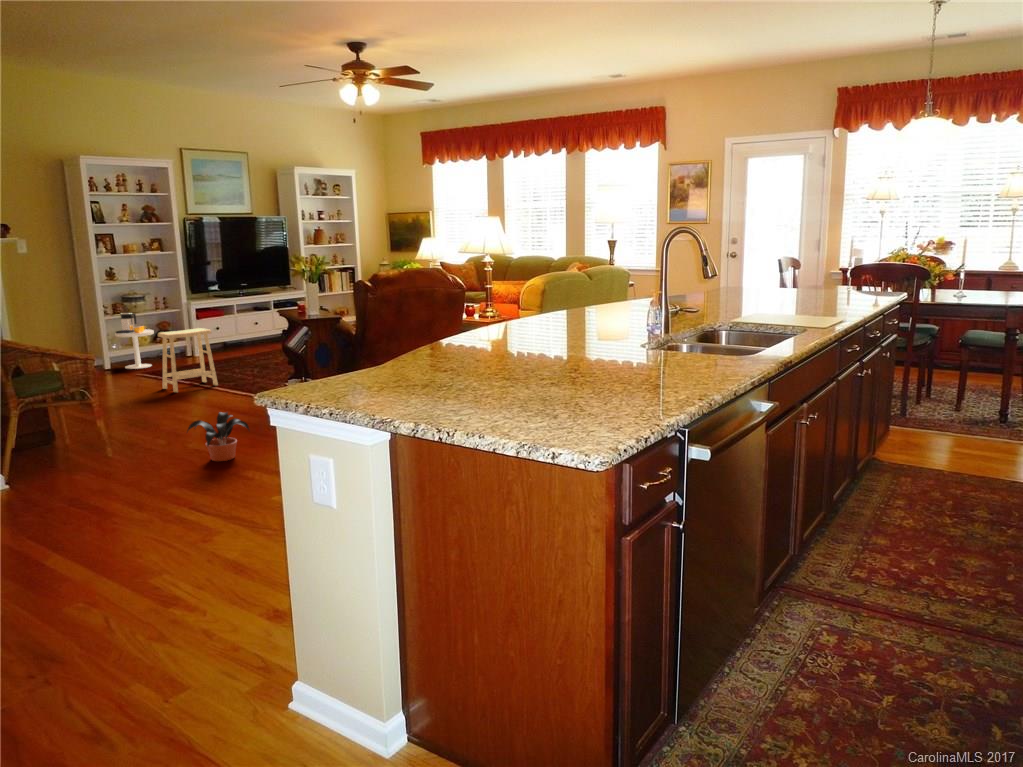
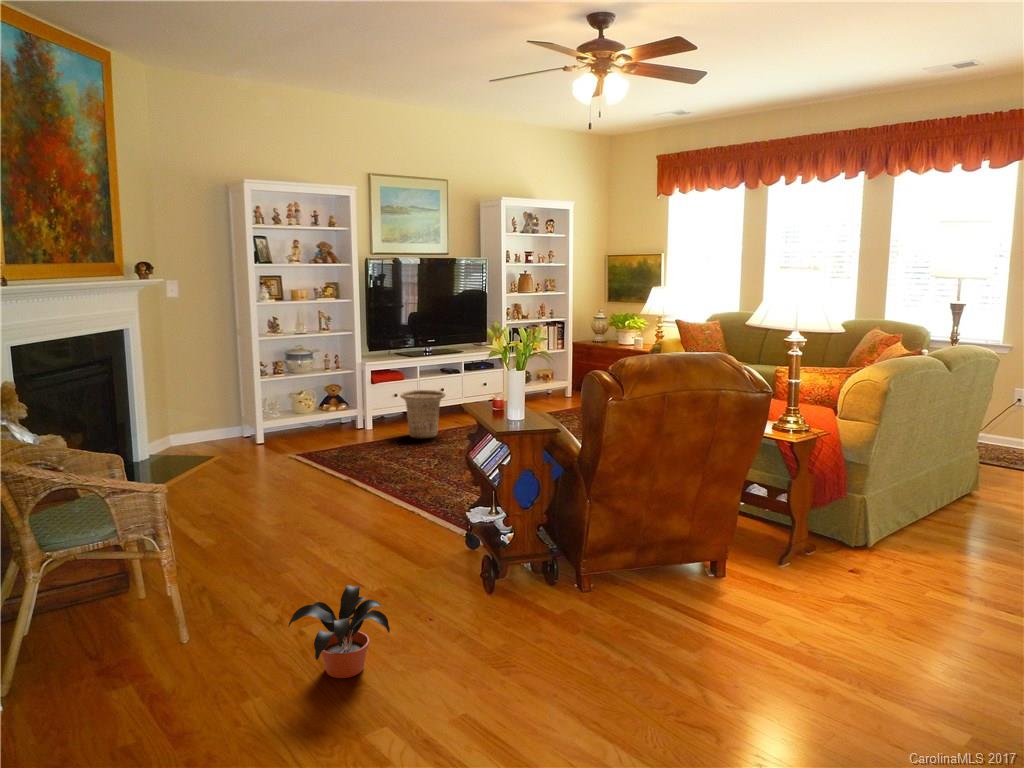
side table: present [115,313,154,369] -> none [270,374,316,444]
basket: none [225,322,262,359] -> present [400,390,445,438]
footstool: present [158,328,218,392] -> none [307,406,378,494]

